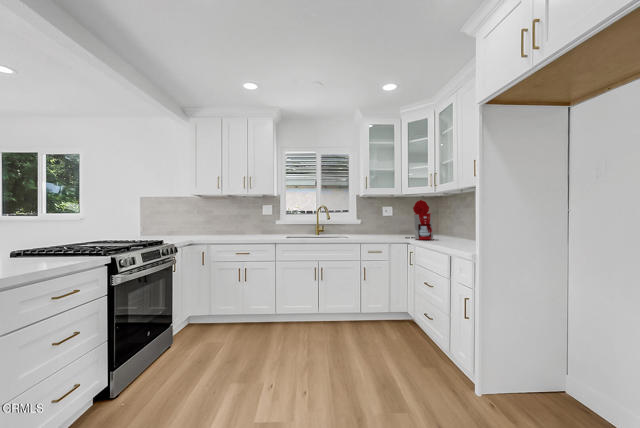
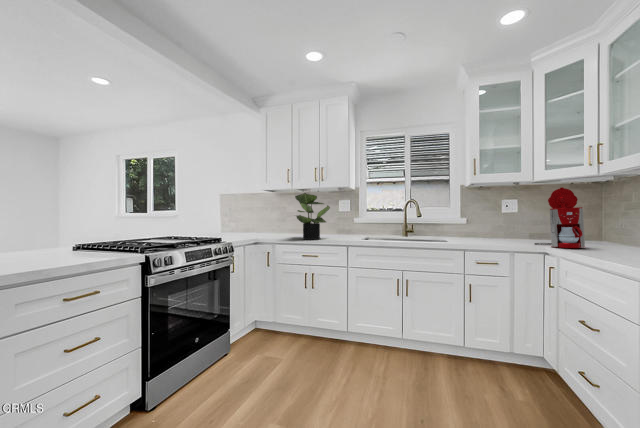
potted plant: none [224,199,257,240] -> present [295,193,330,240]

